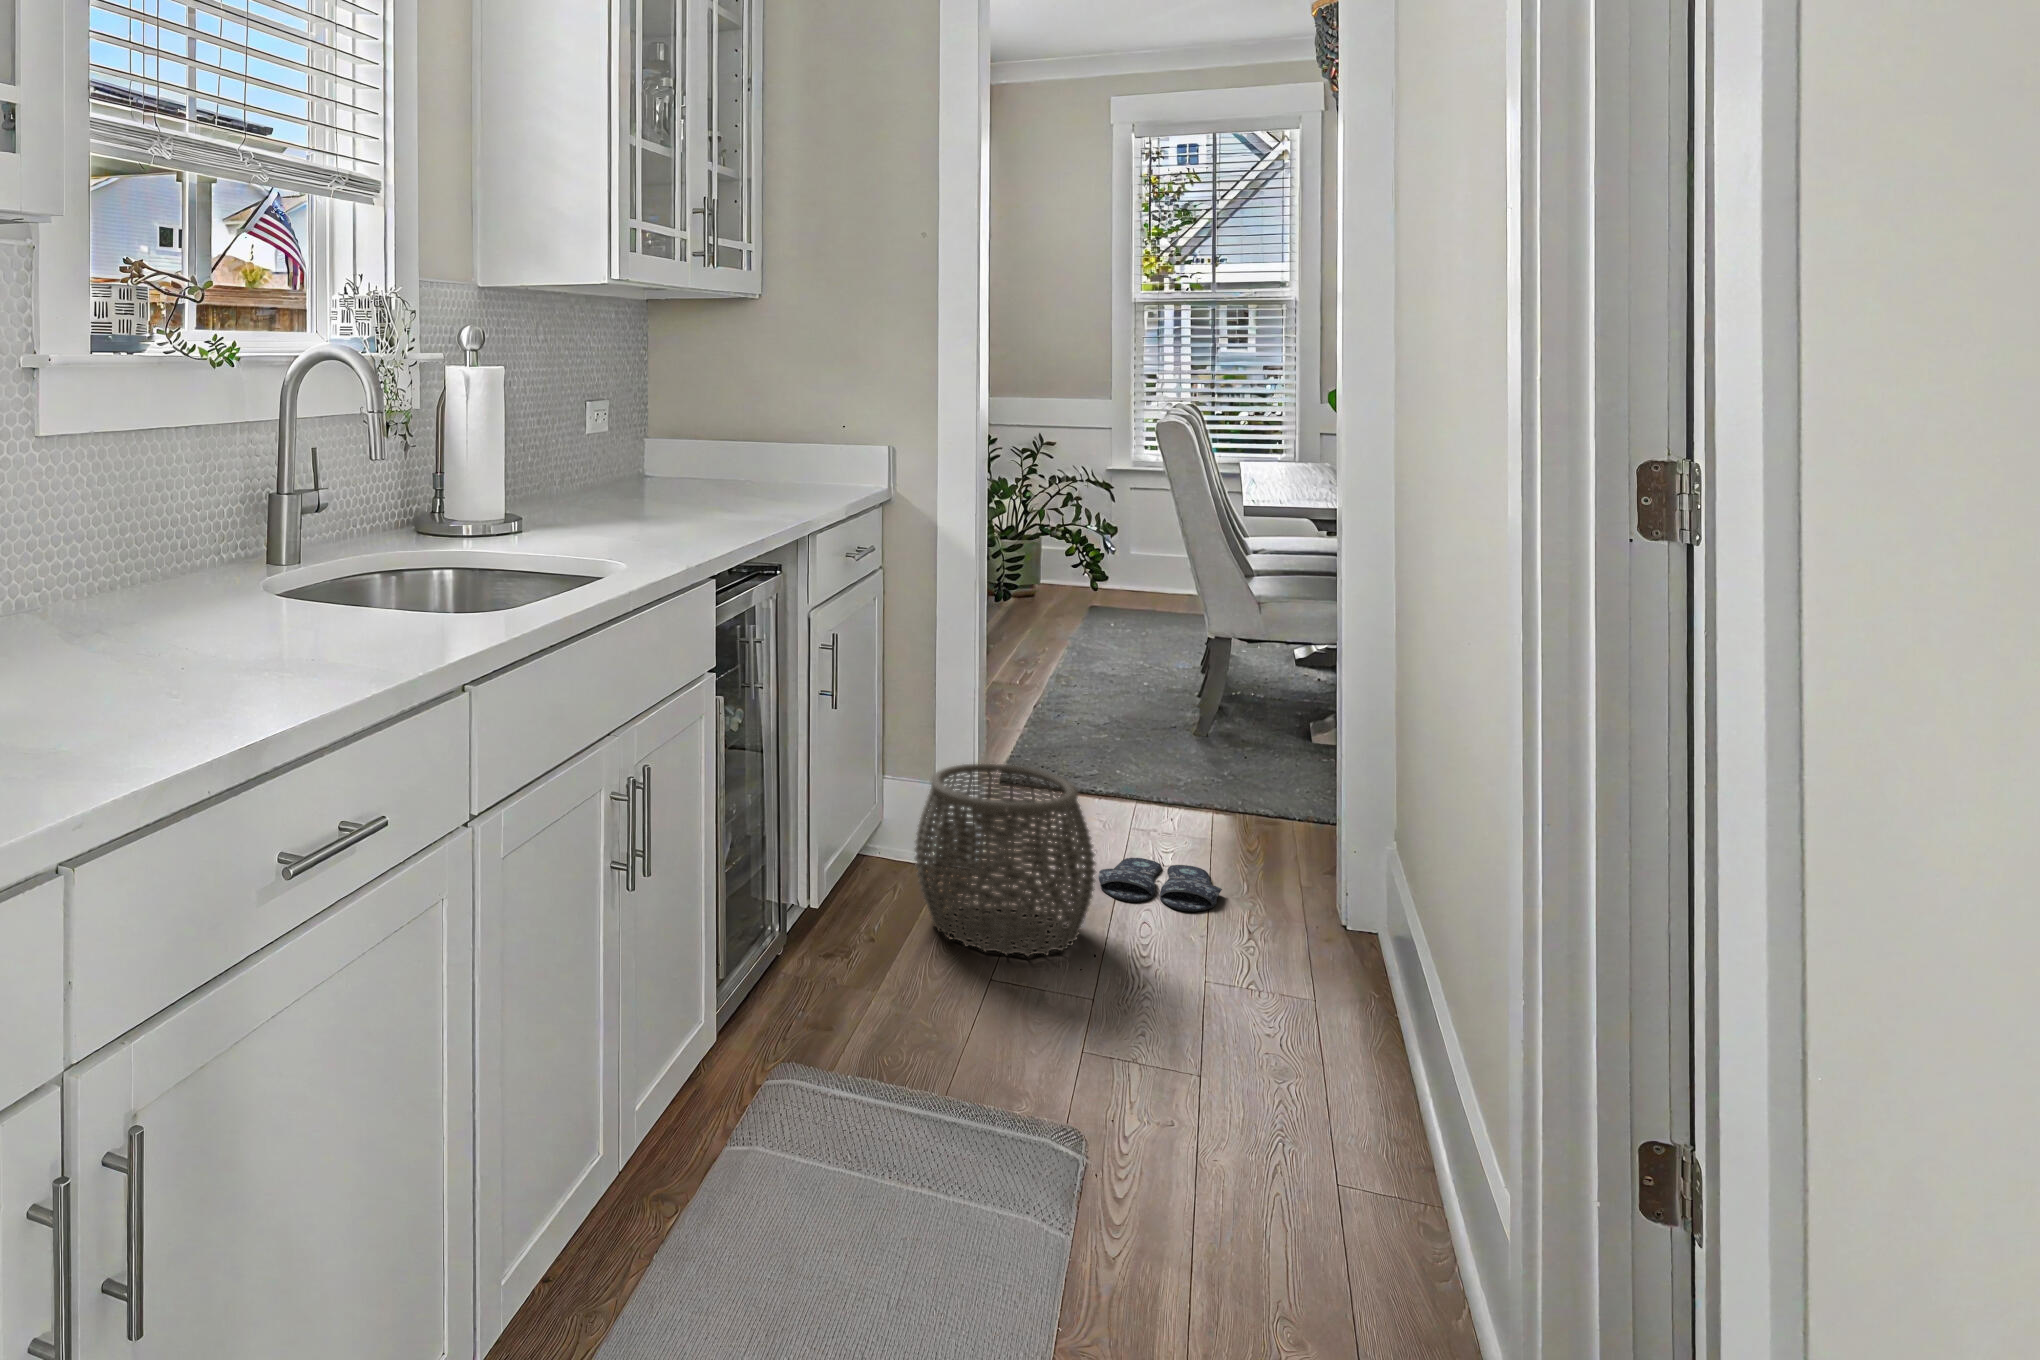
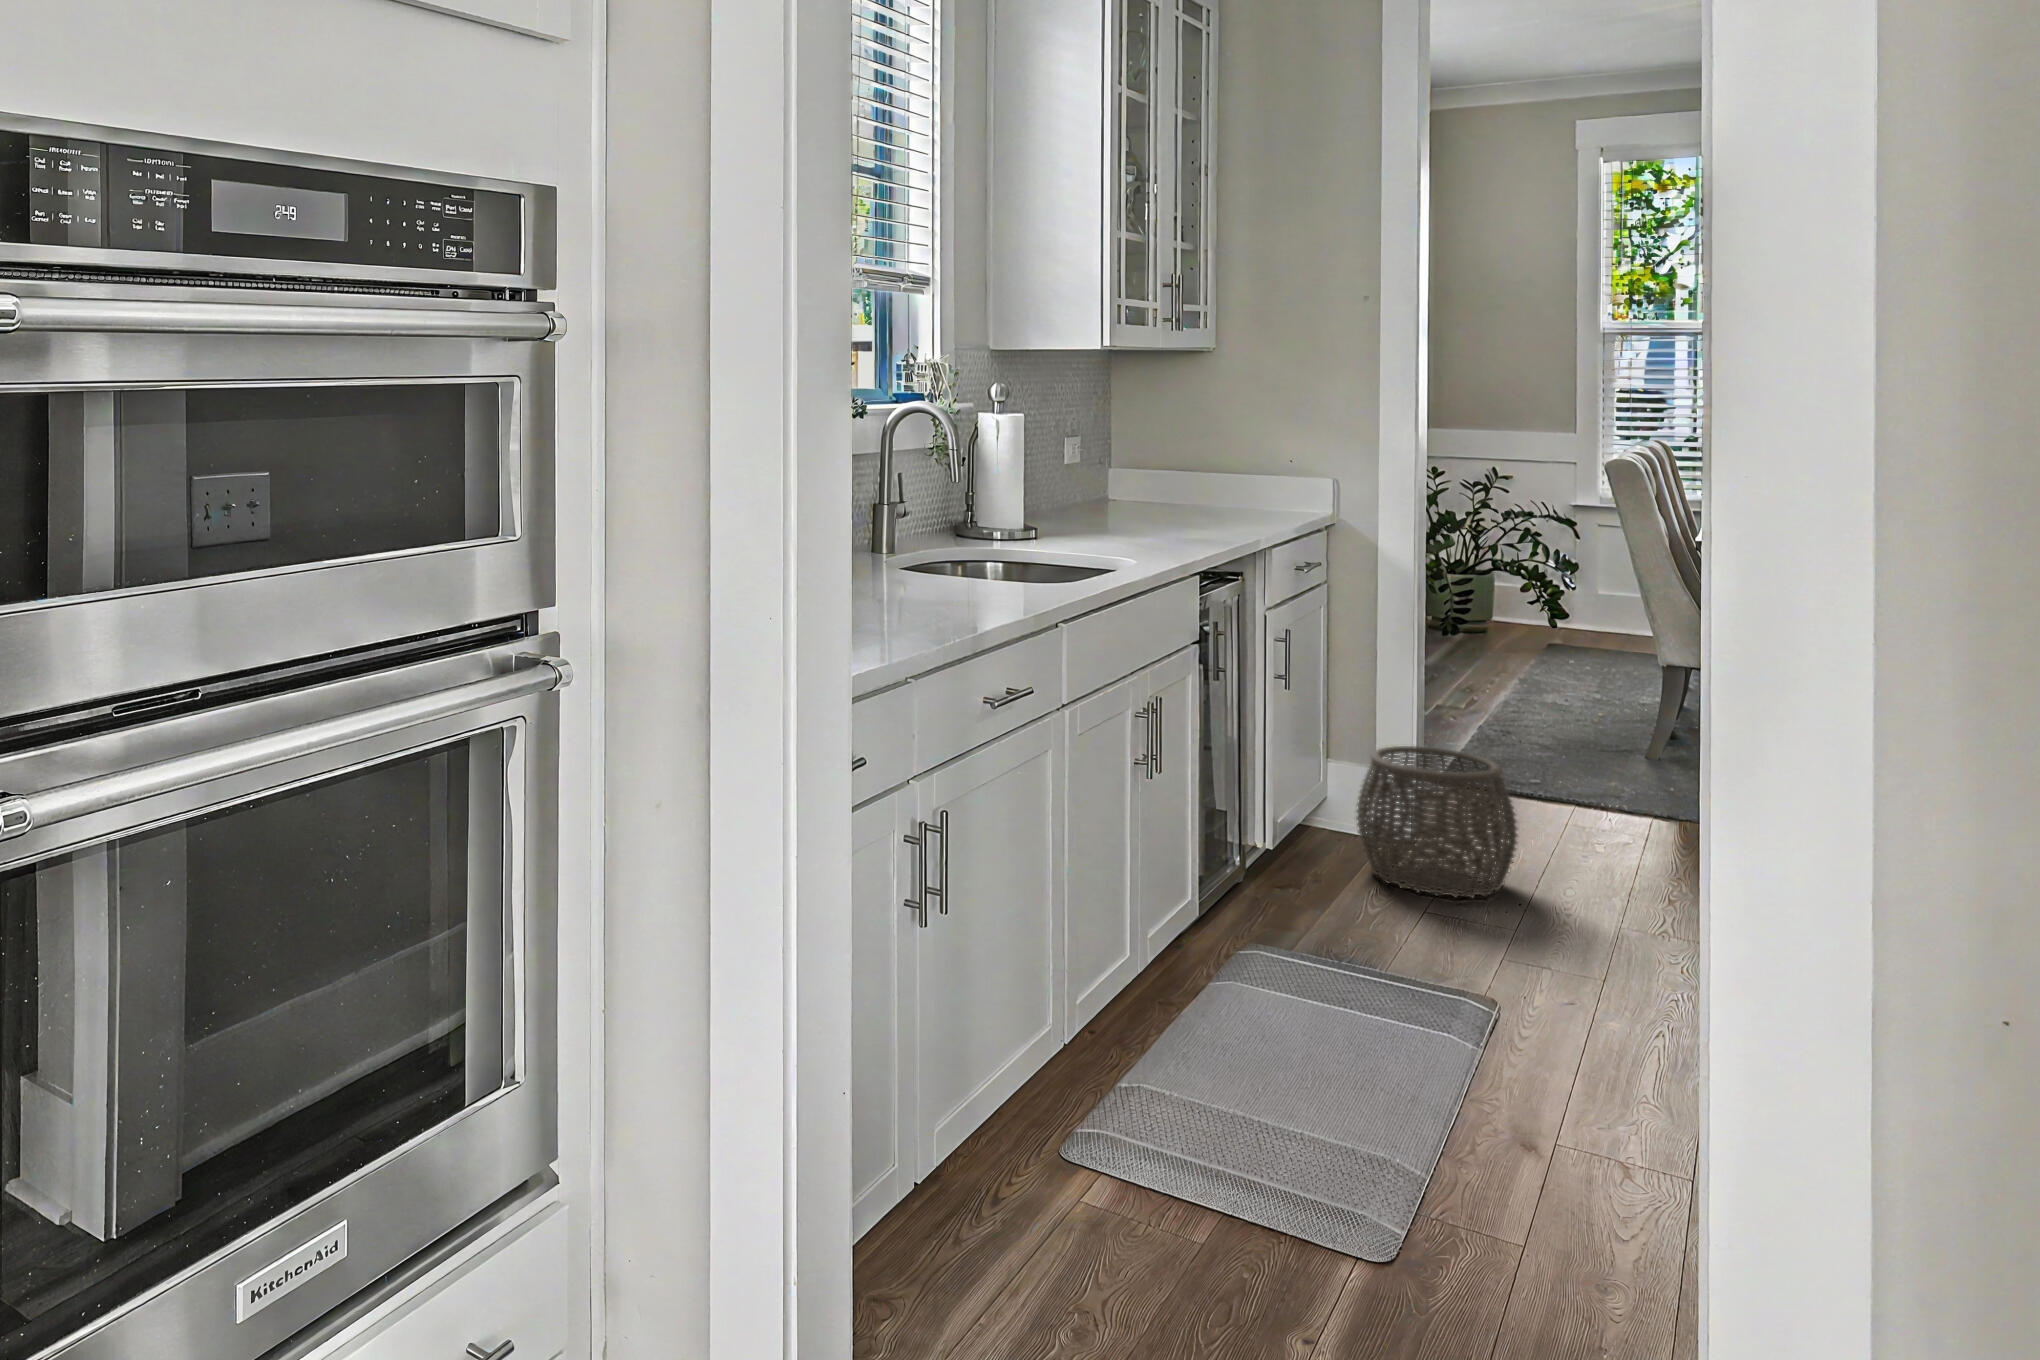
slippers: present [1099,858,1222,912] -> none [1526,843,1642,881]

